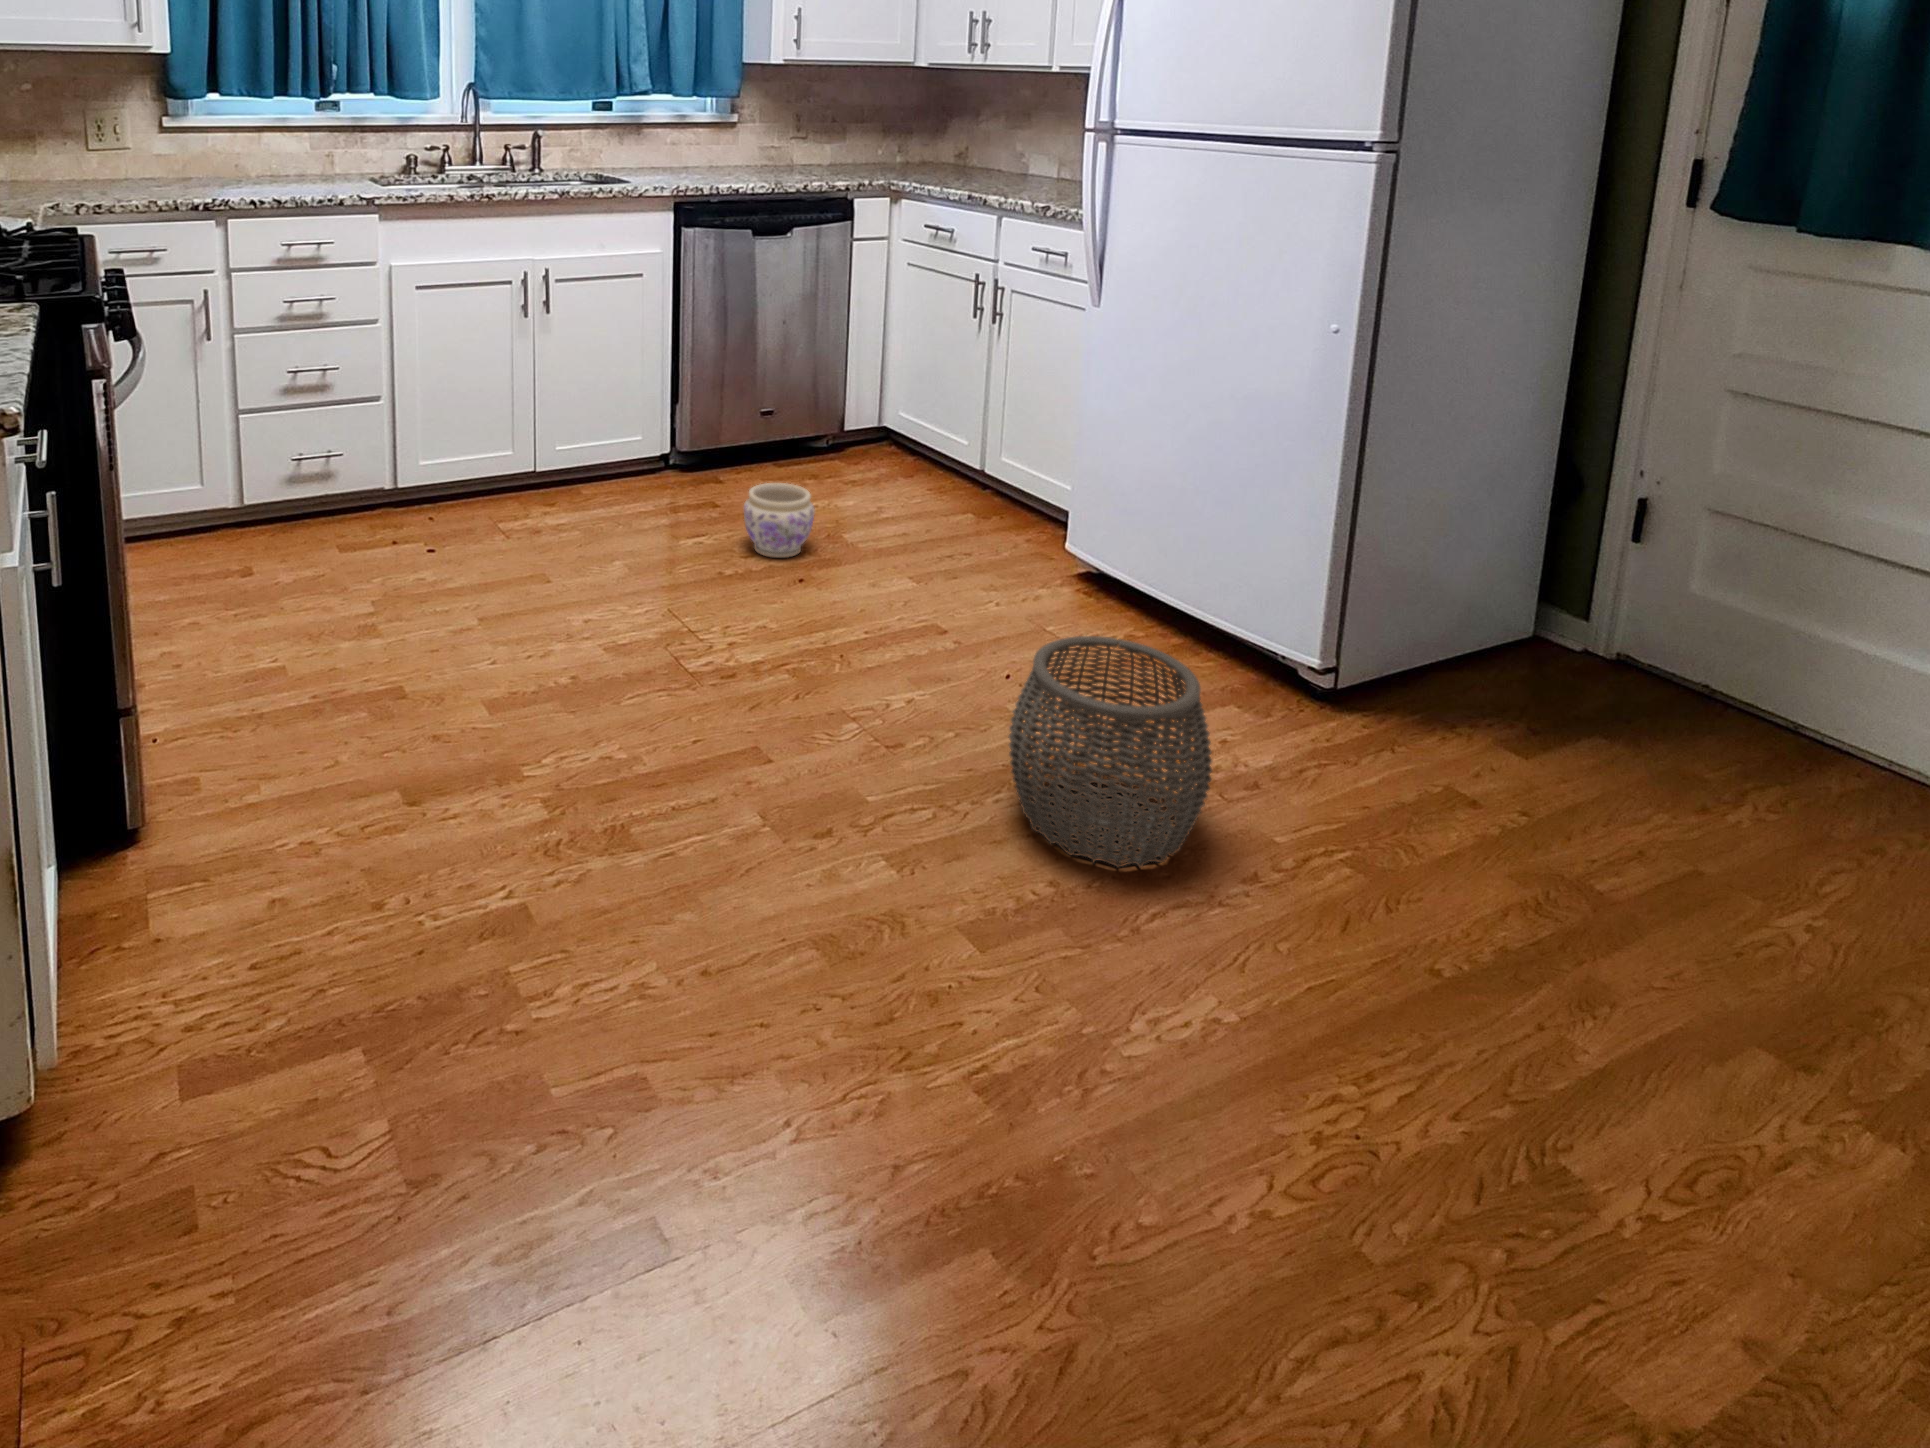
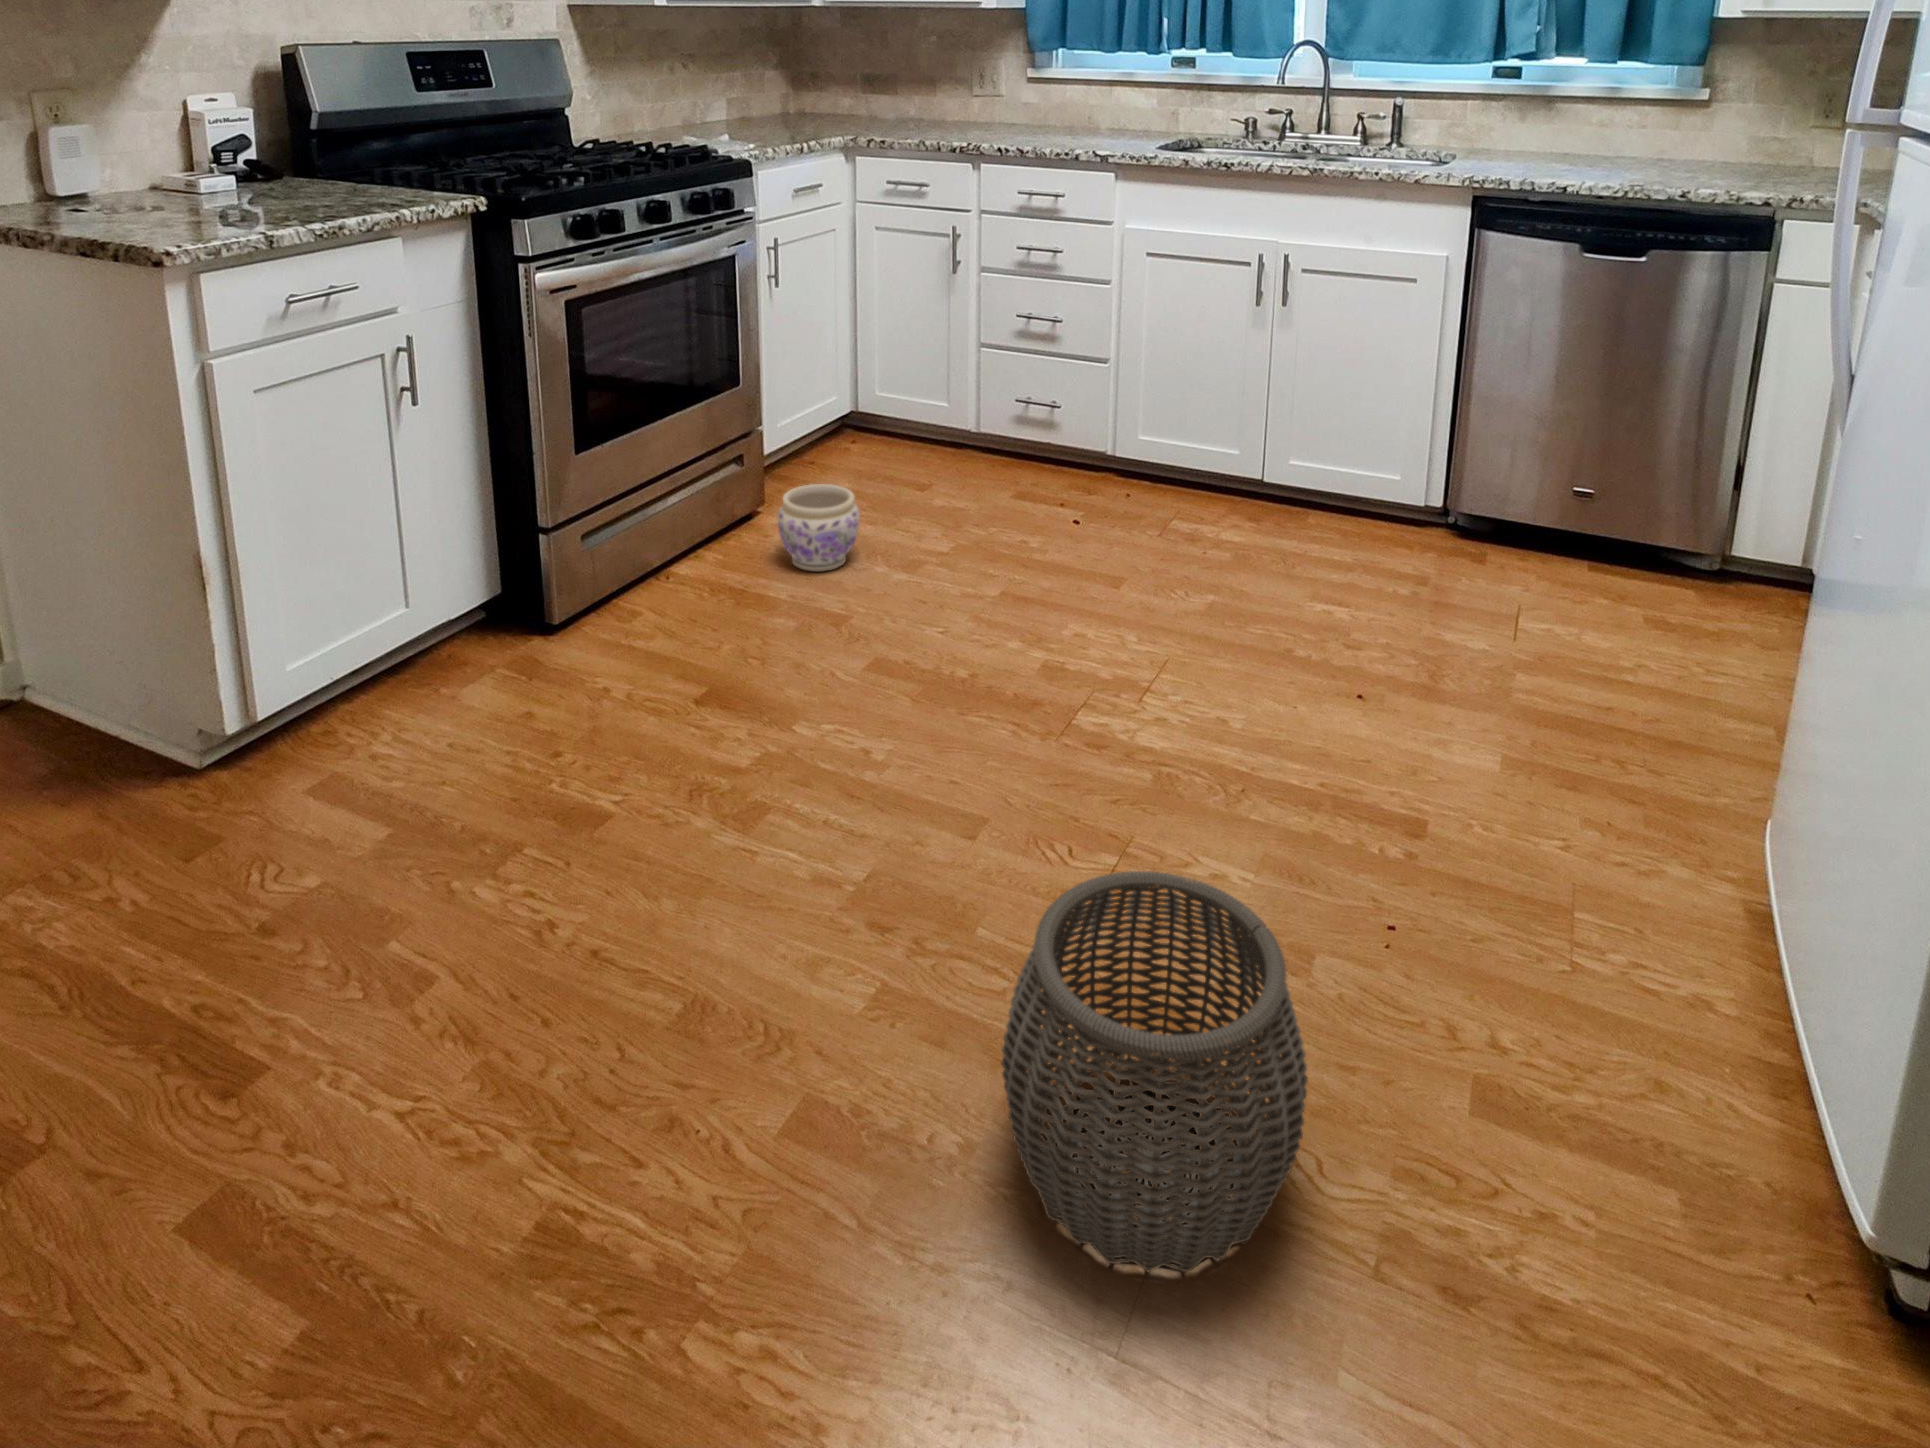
planter: present [744,483,815,558] -> present [777,484,860,572]

